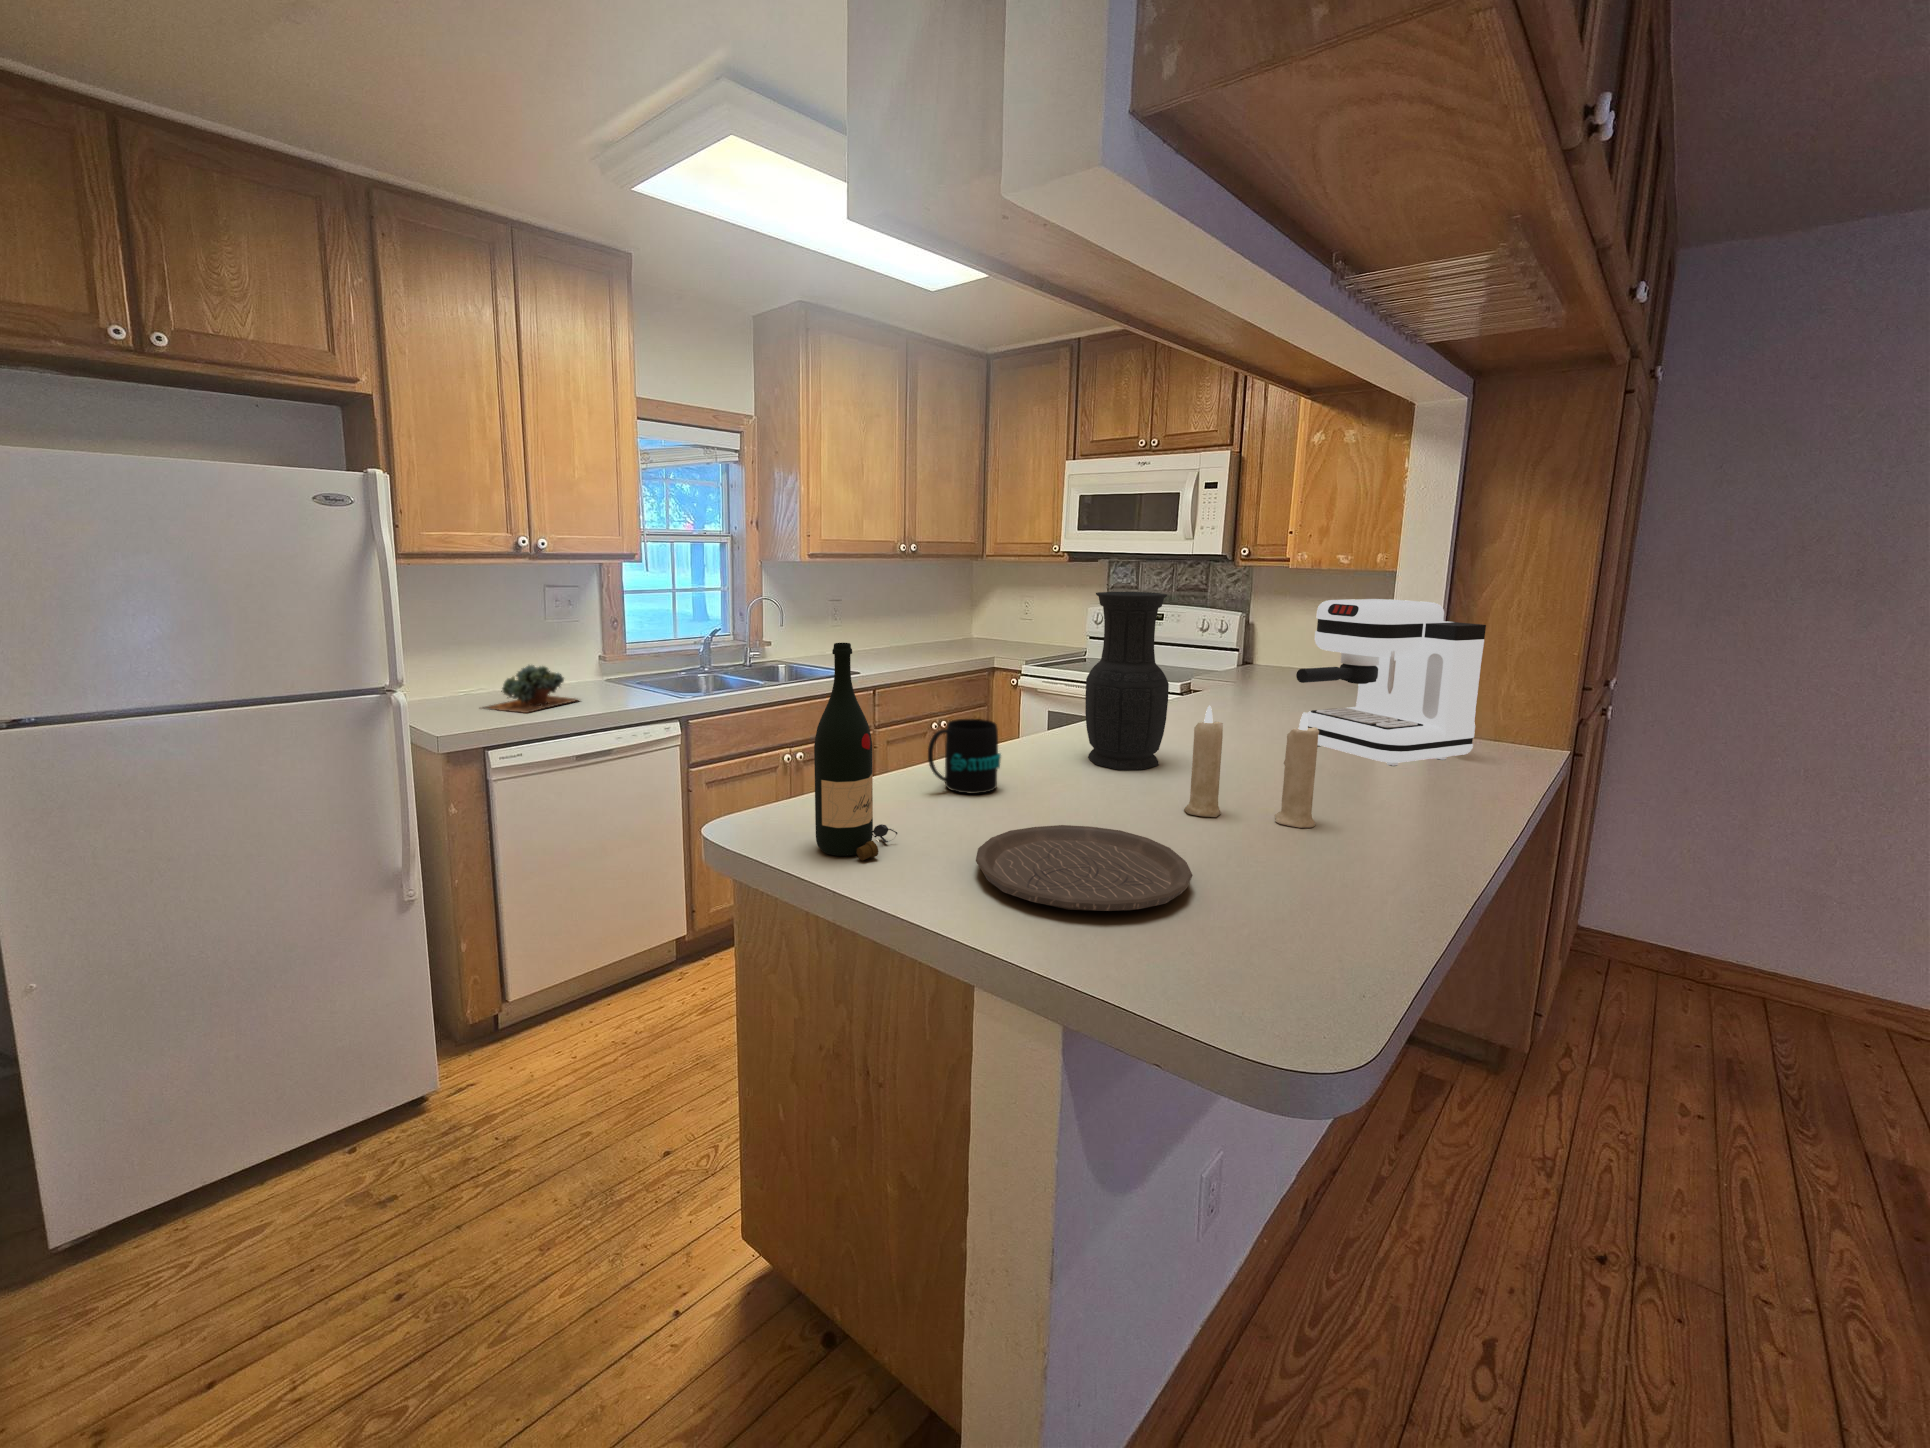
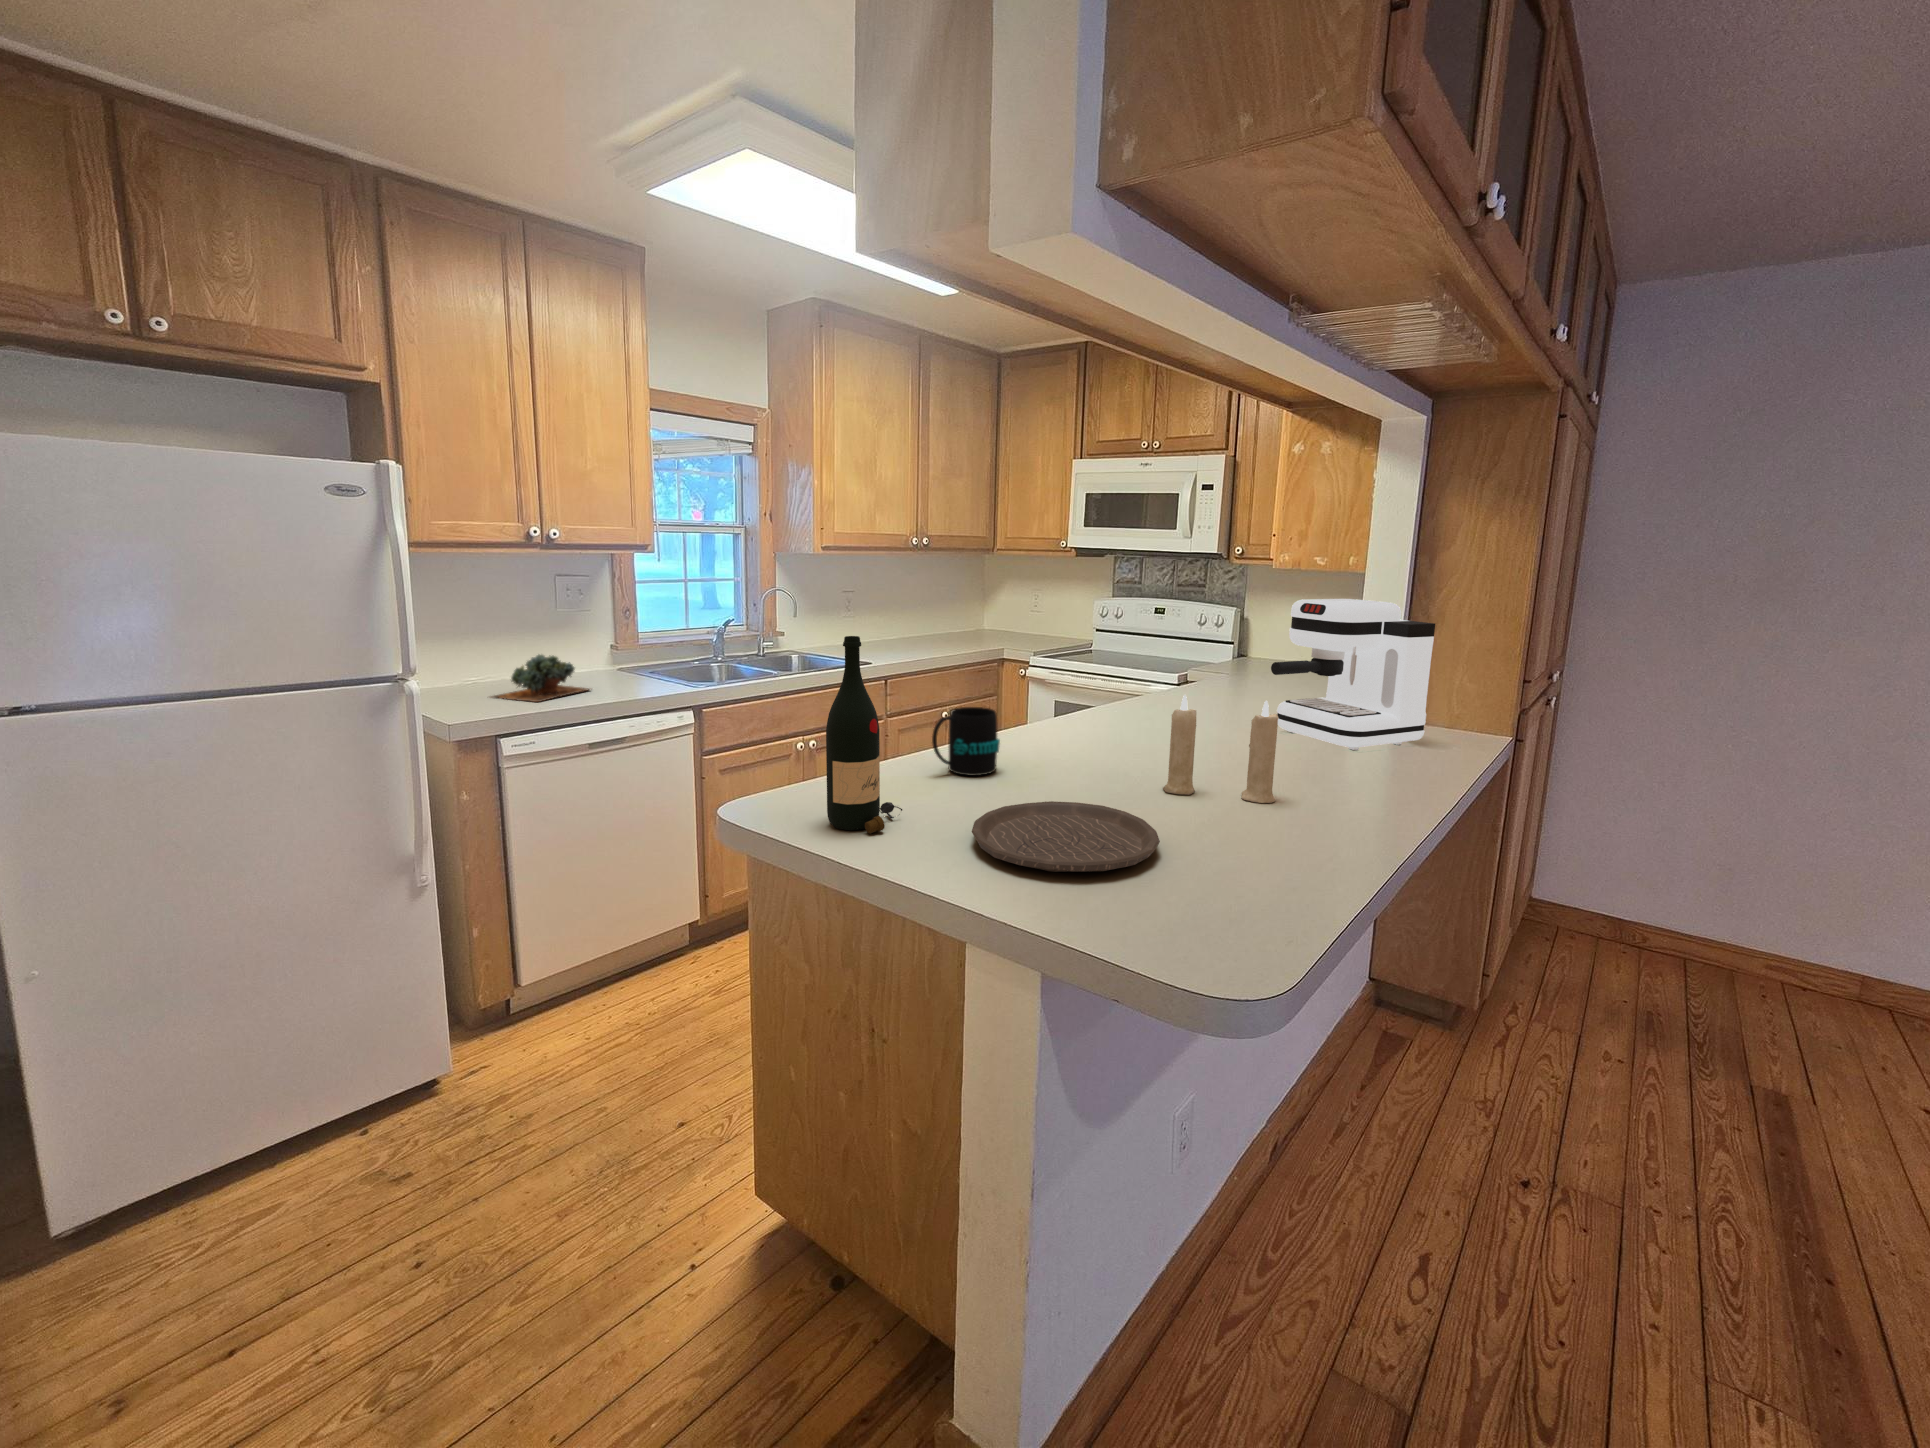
vase: present [1085,592,1169,770] -> none [1080,590,1155,754]

